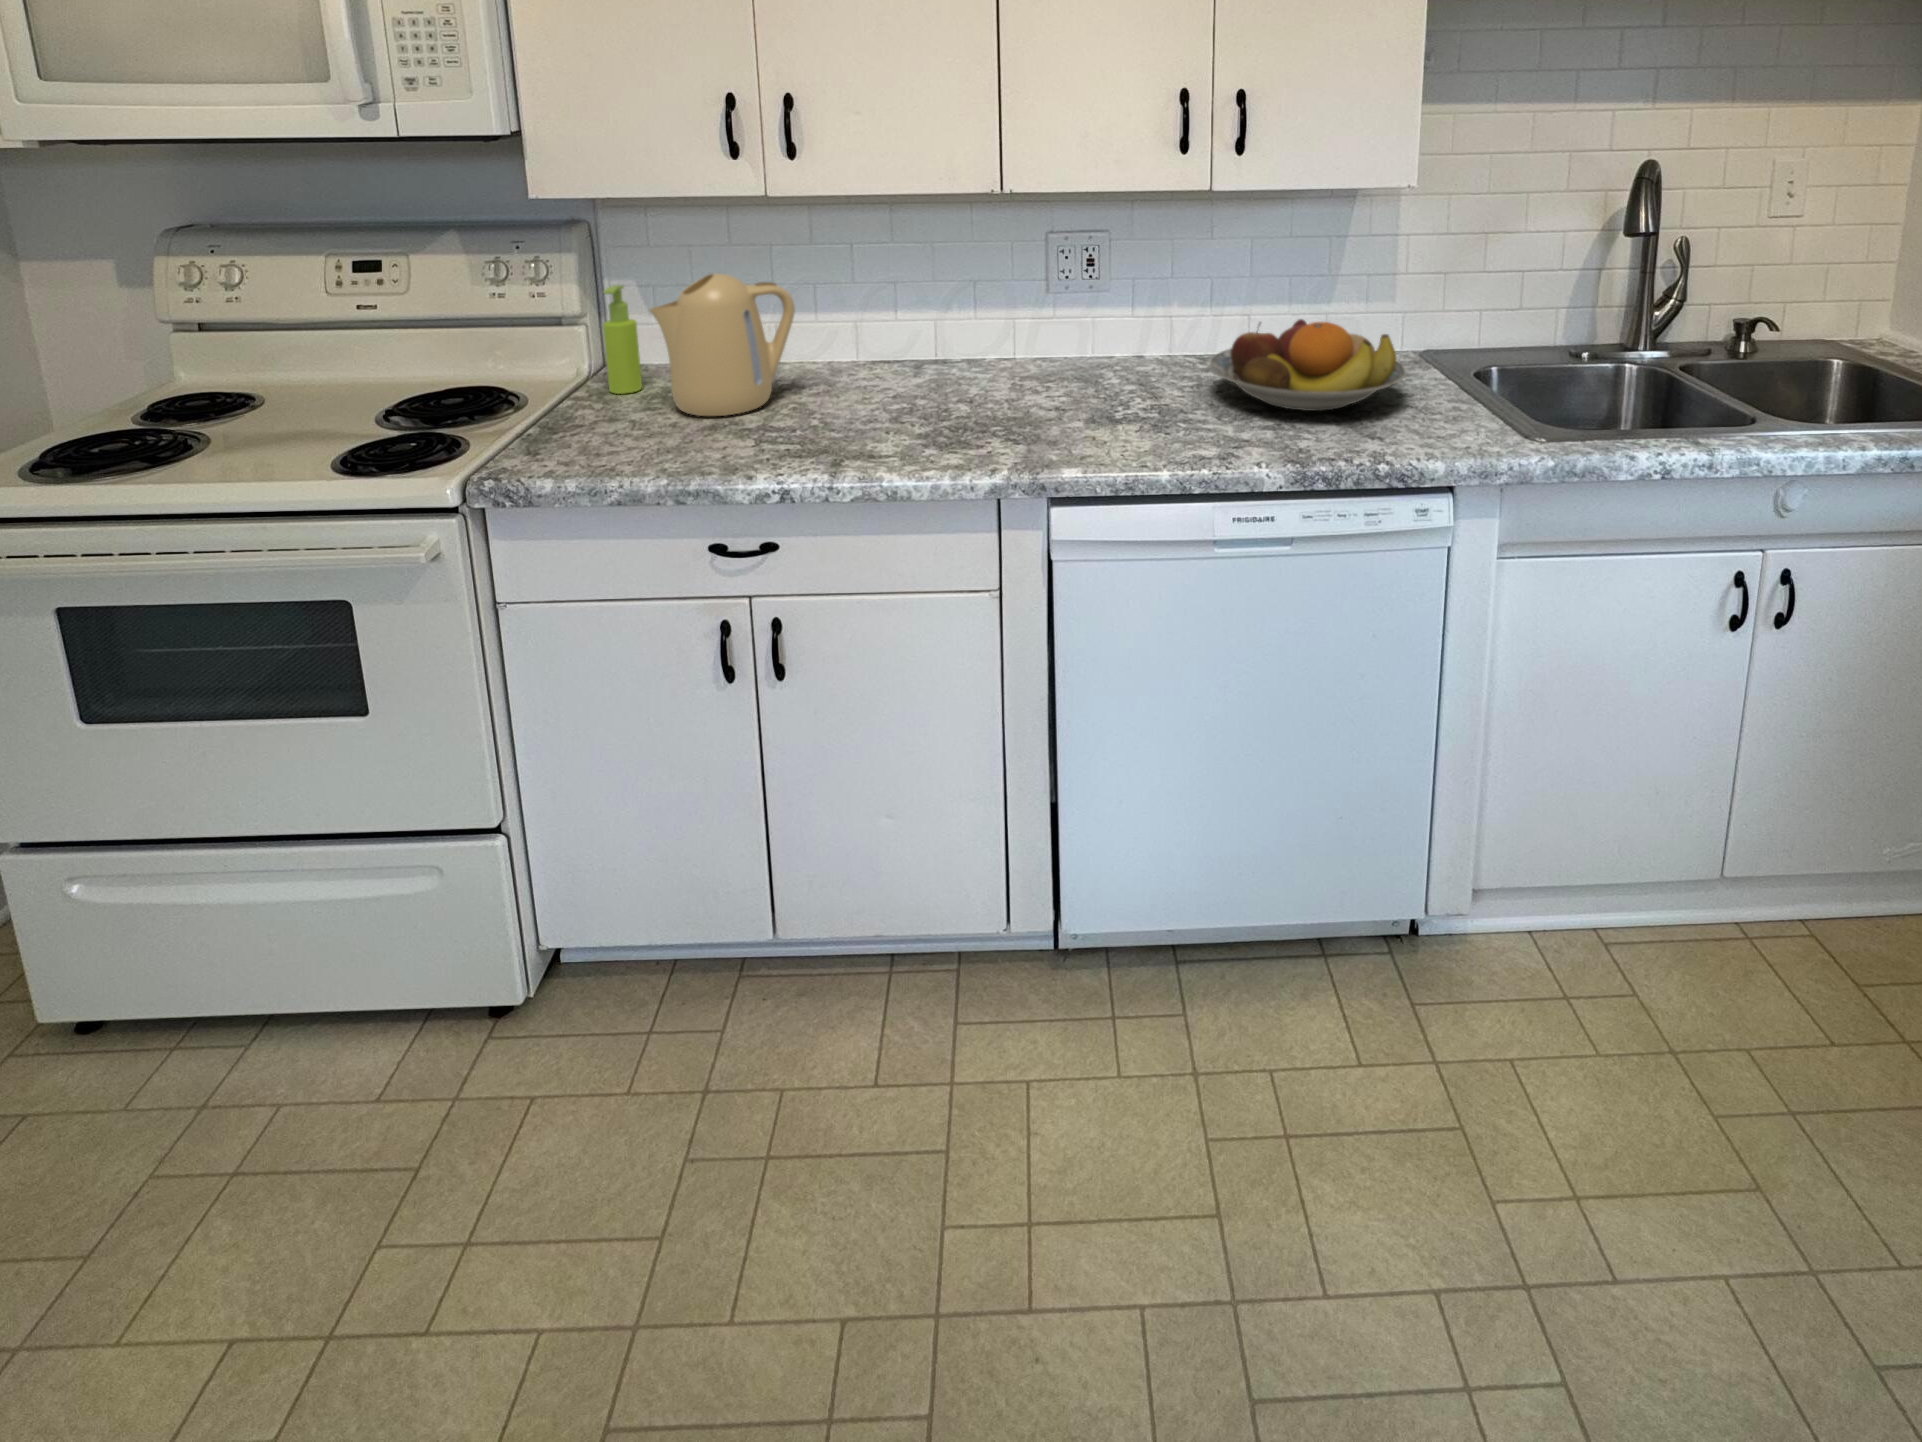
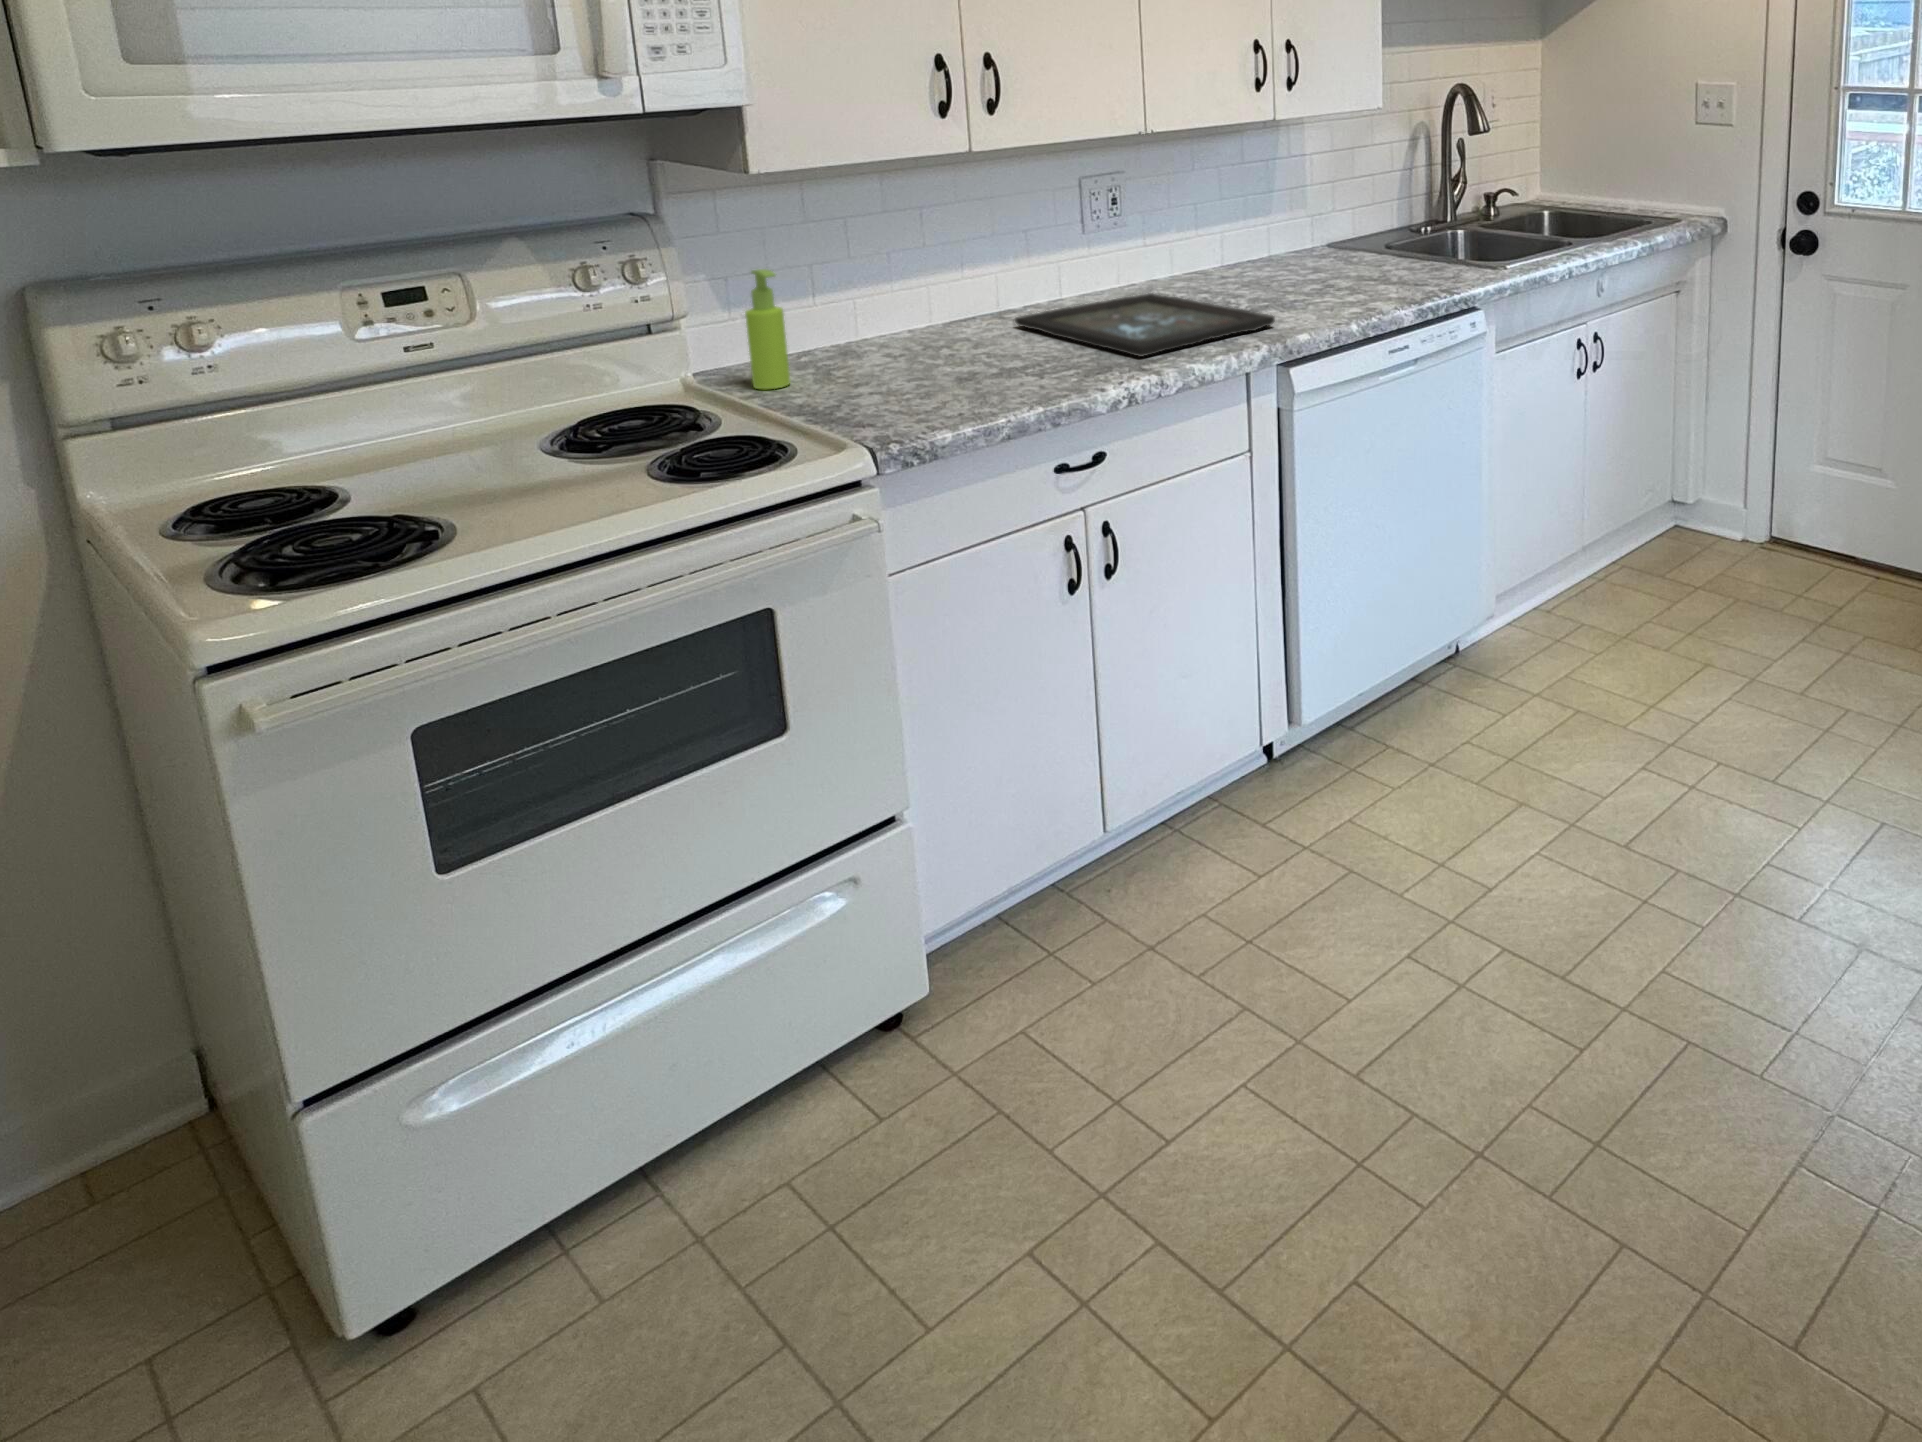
kettle: present [650,273,795,416] -> none [861,236,965,381]
fruit bowl: present [1209,319,1406,411] -> none [1247,217,1400,287]
tray: none [874,370,1087,445] -> present [1015,293,1275,357]

